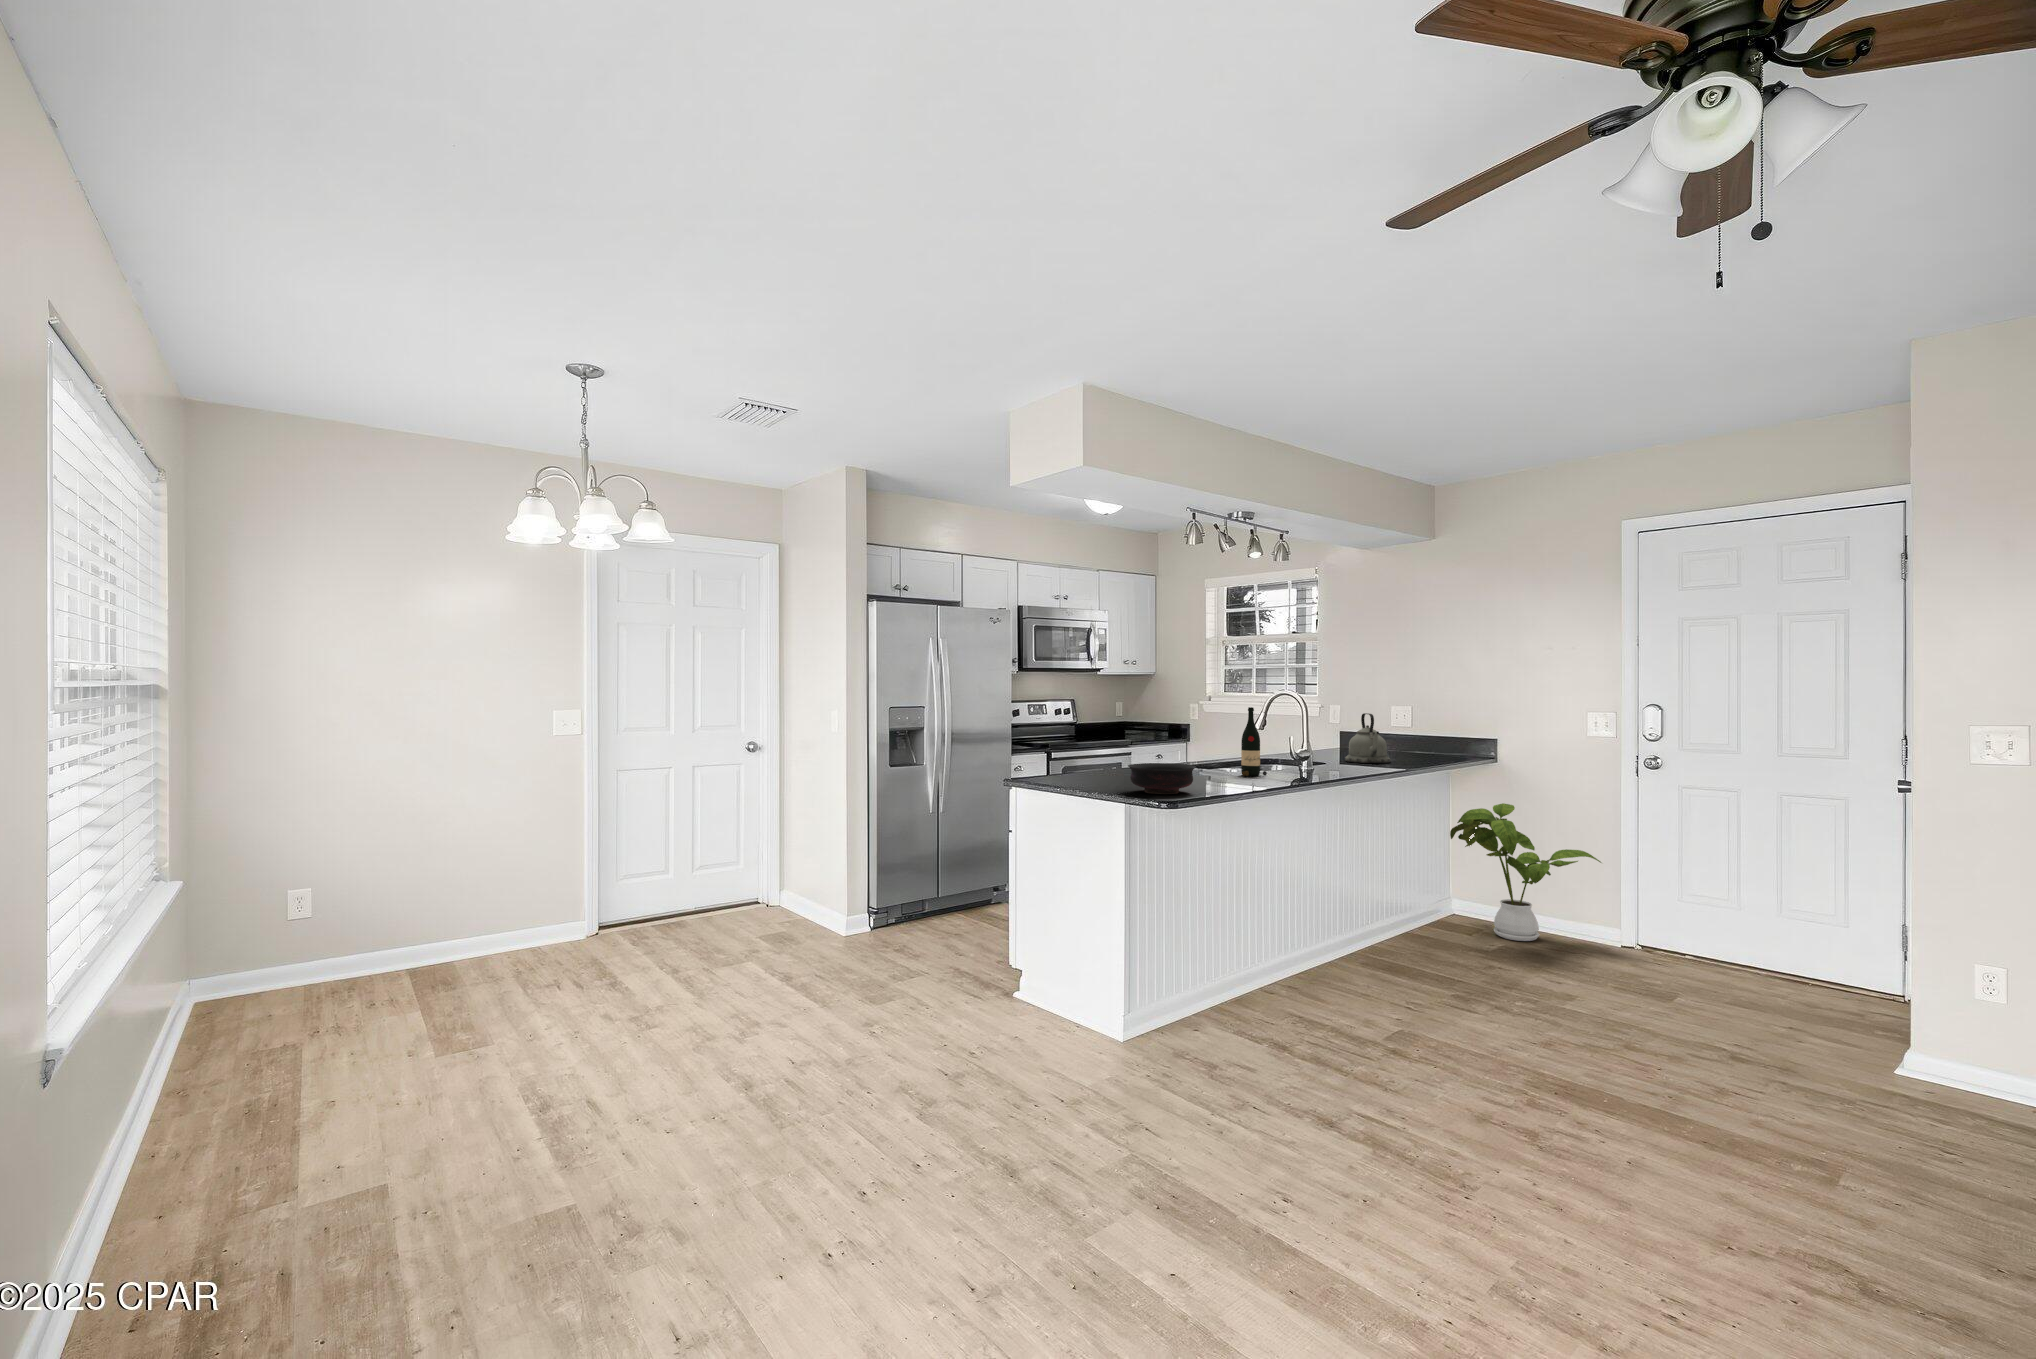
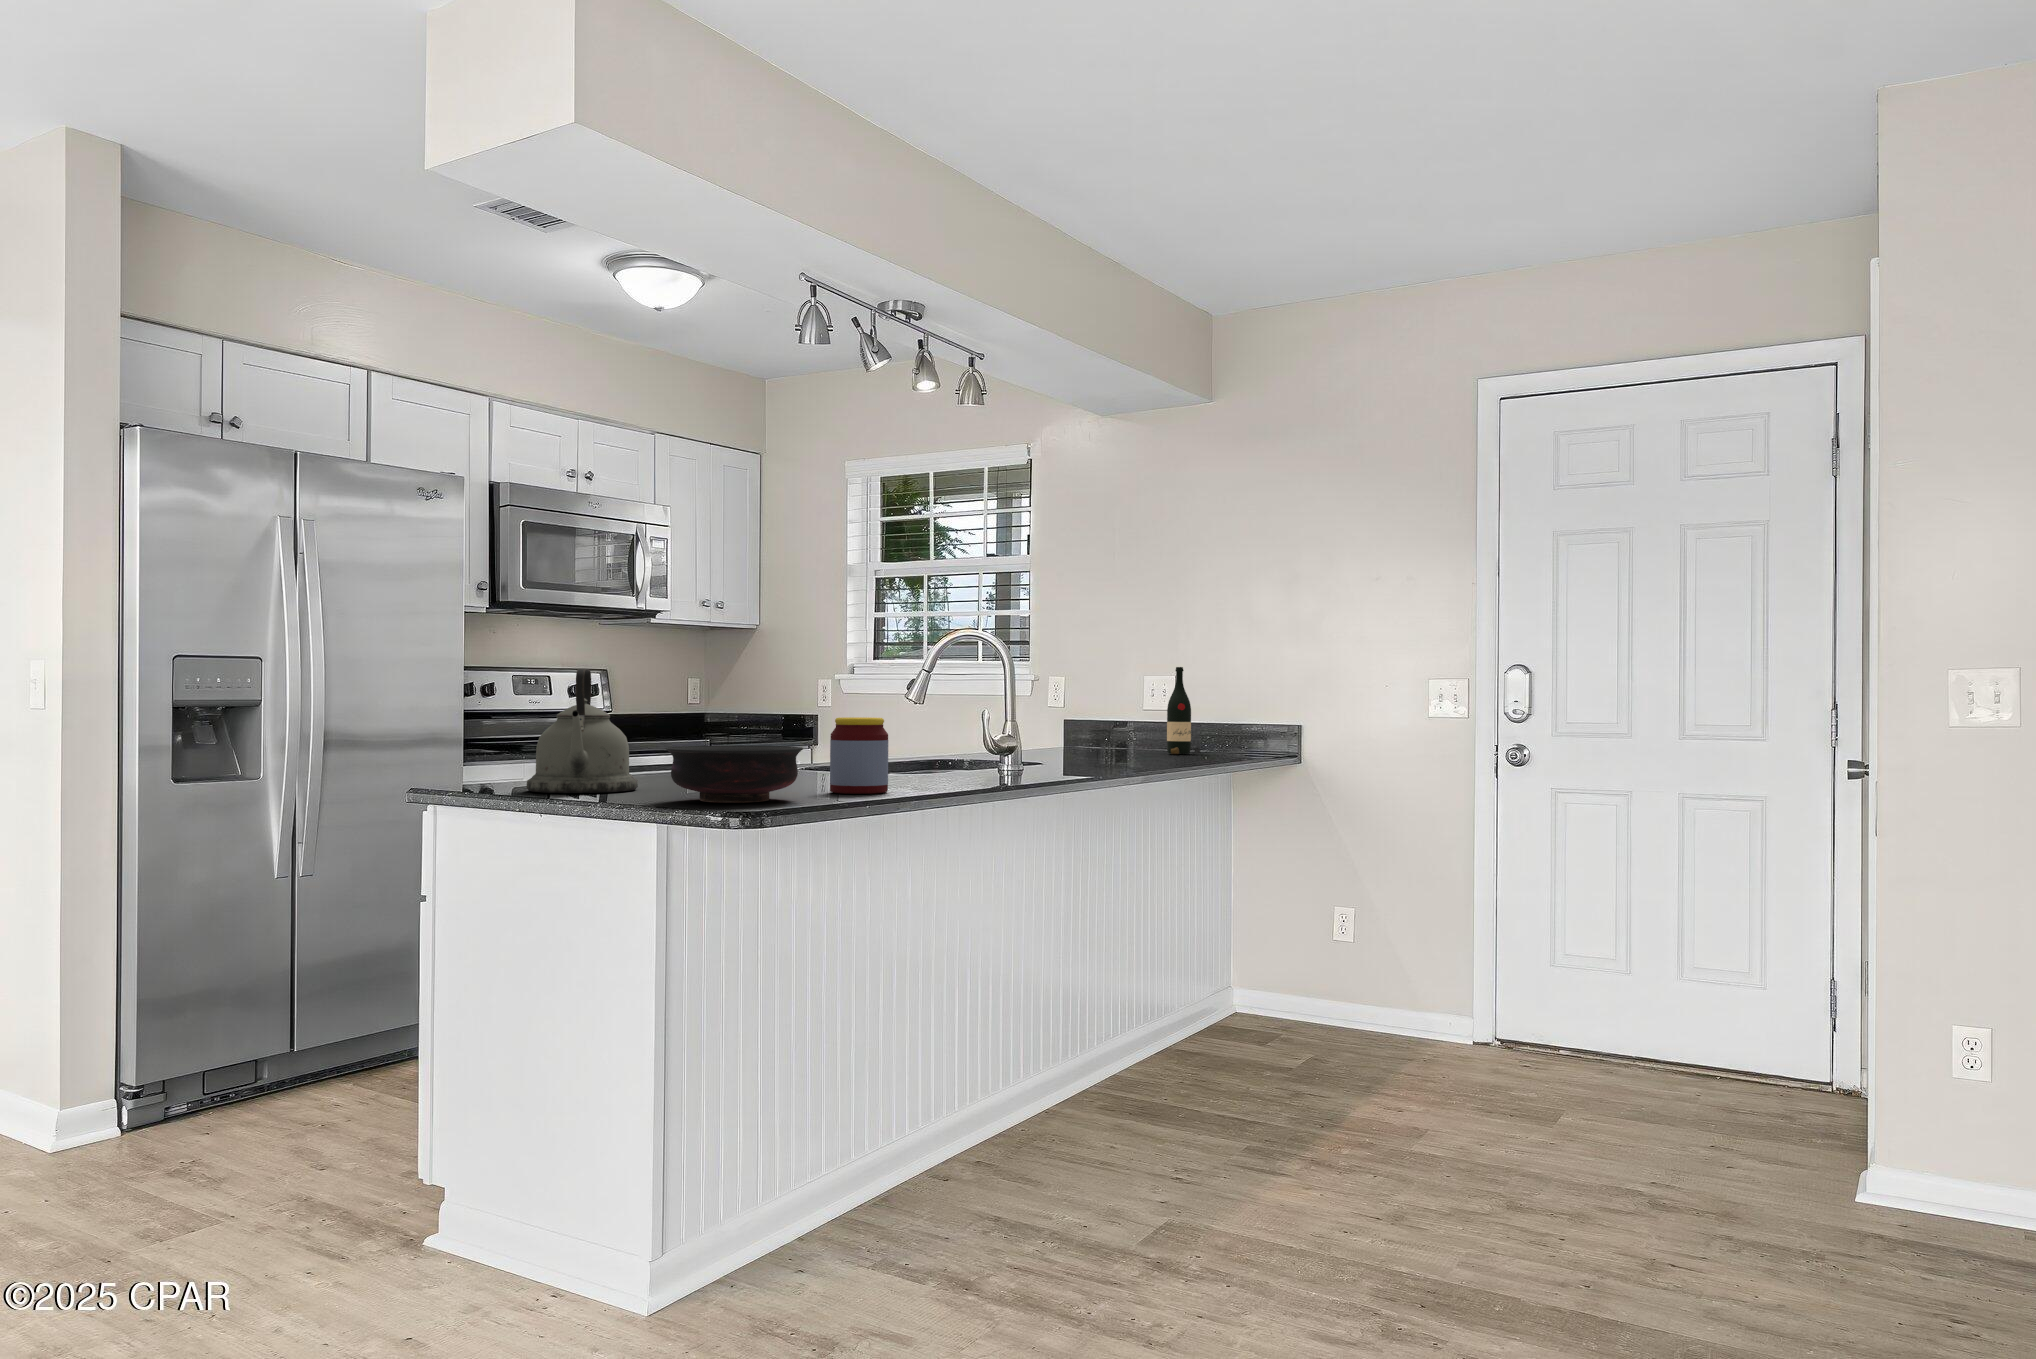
wine bottle: present [1241,707,1267,776] -> present [1167,667,1200,754]
kettle: present [1345,713,1391,763] -> present [526,669,638,793]
jar: none [1208,748,1239,789] -> present [830,717,888,794]
house plant: present [1450,803,1601,941] -> none [1234,826,1453,1048]

